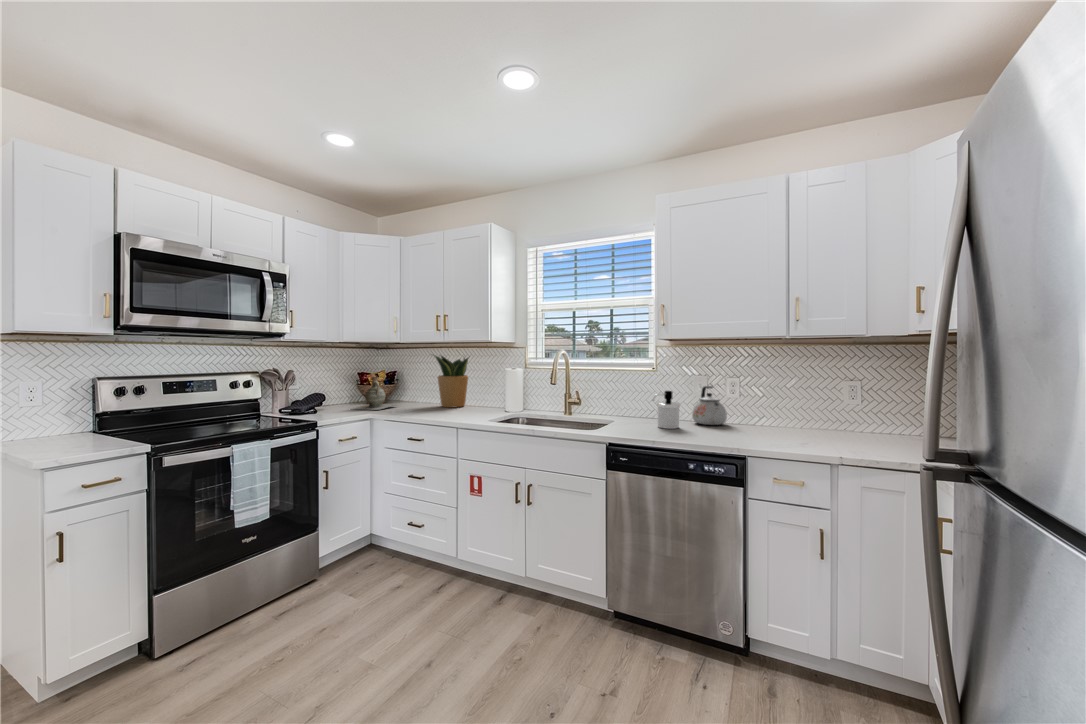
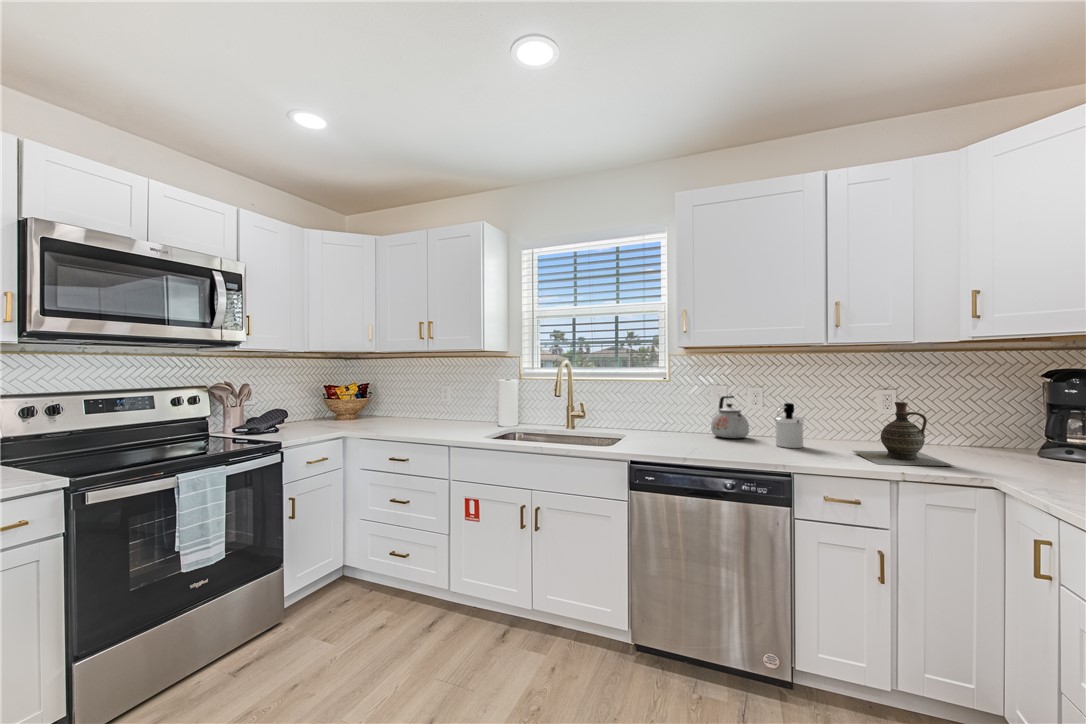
potted plant: present [434,355,468,408] -> none [410,364,457,425]
ceramic jug: present [353,376,394,410] -> present [853,402,953,466]
soap dispenser: present [653,391,680,429] -> present [775,403,804,448]

